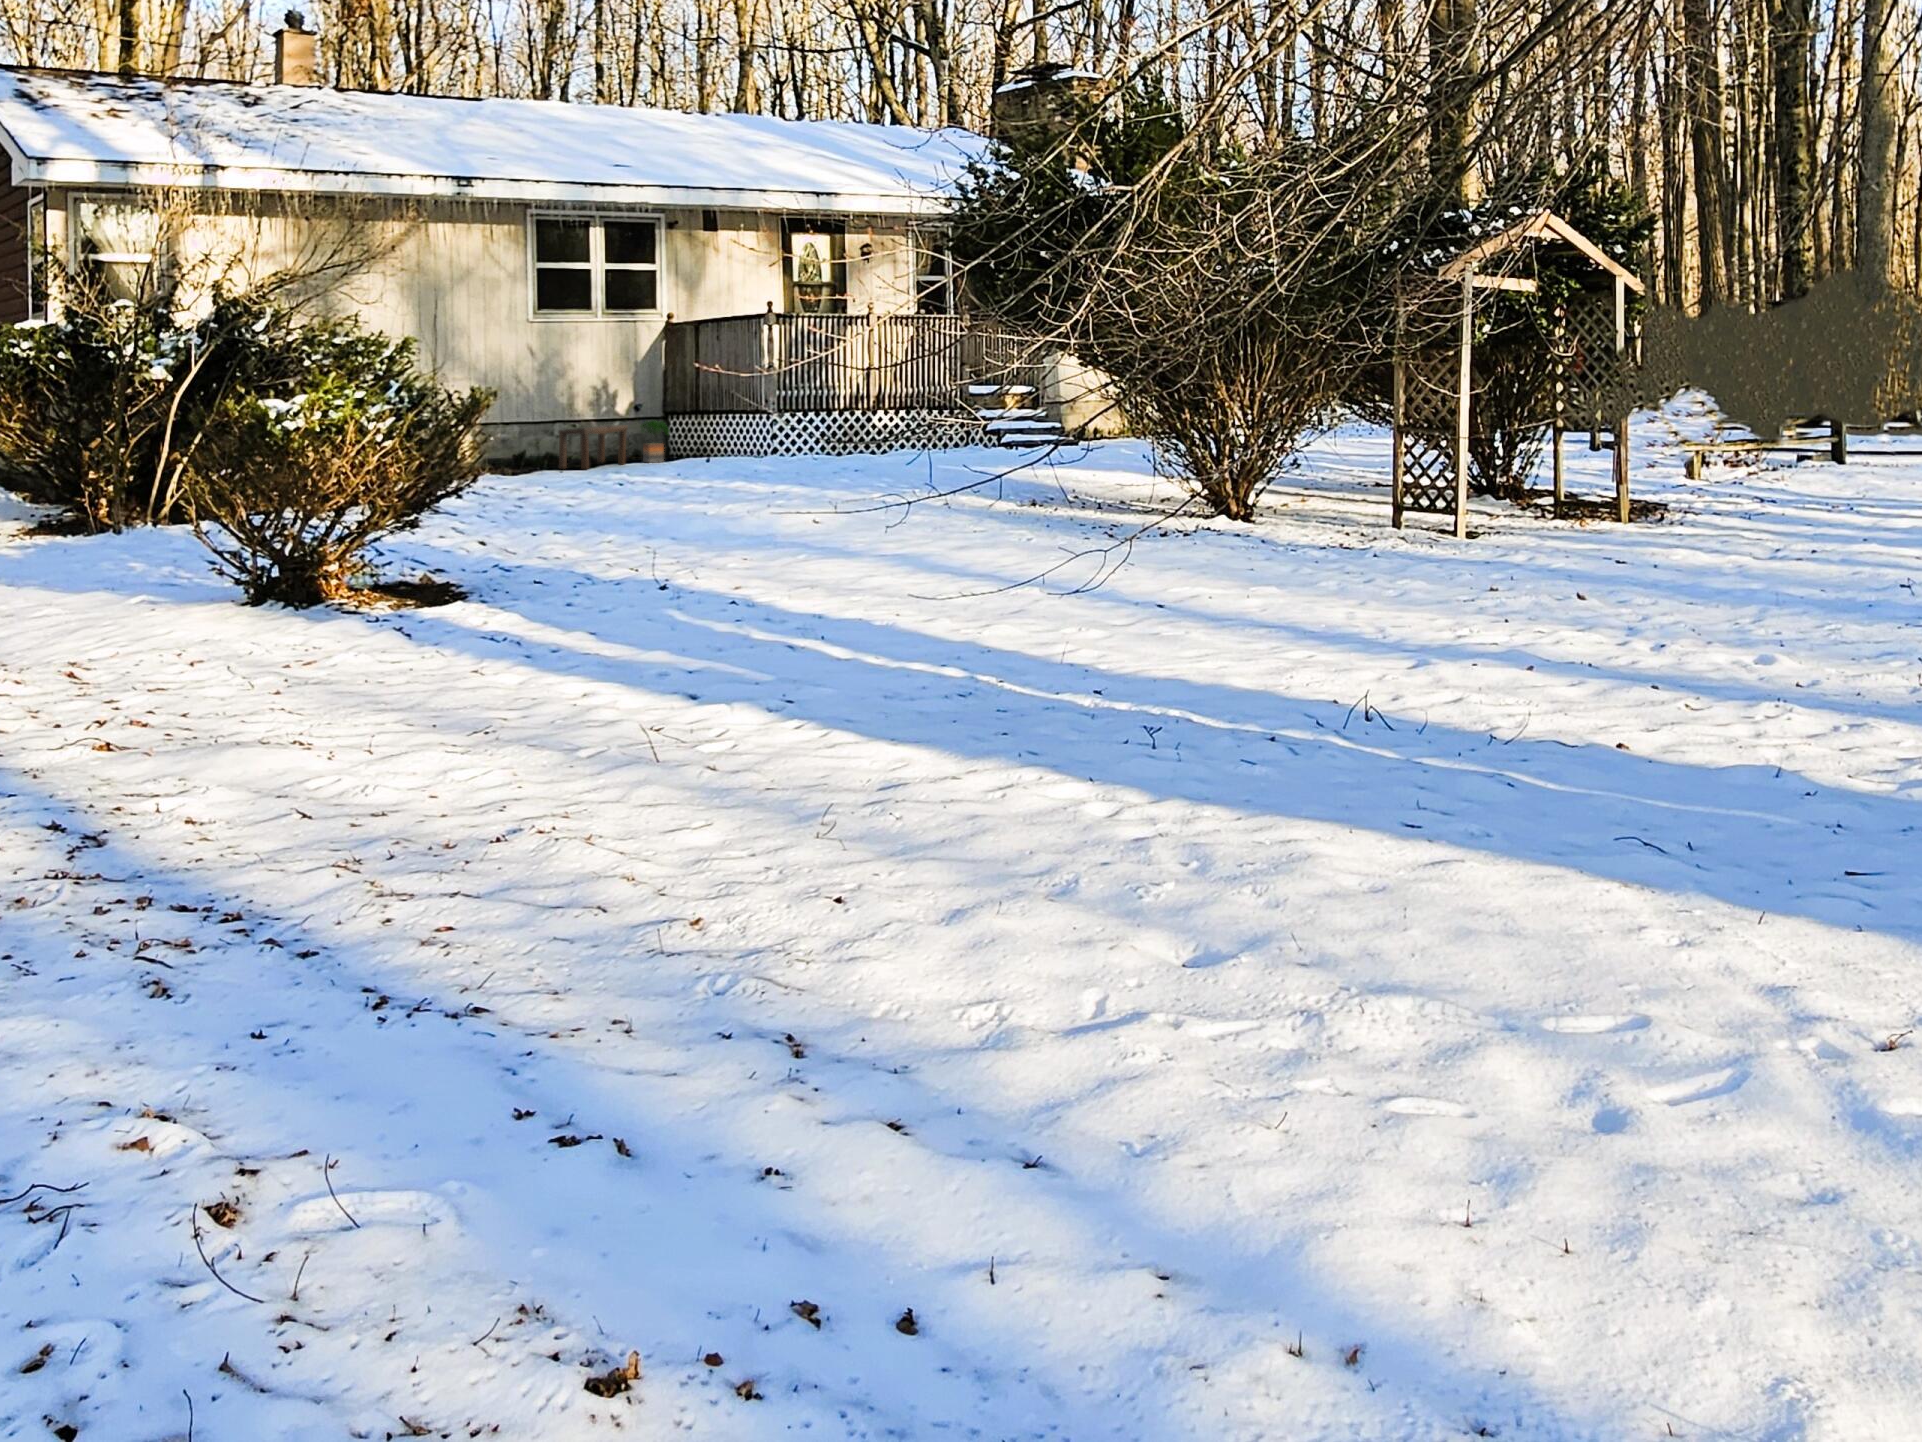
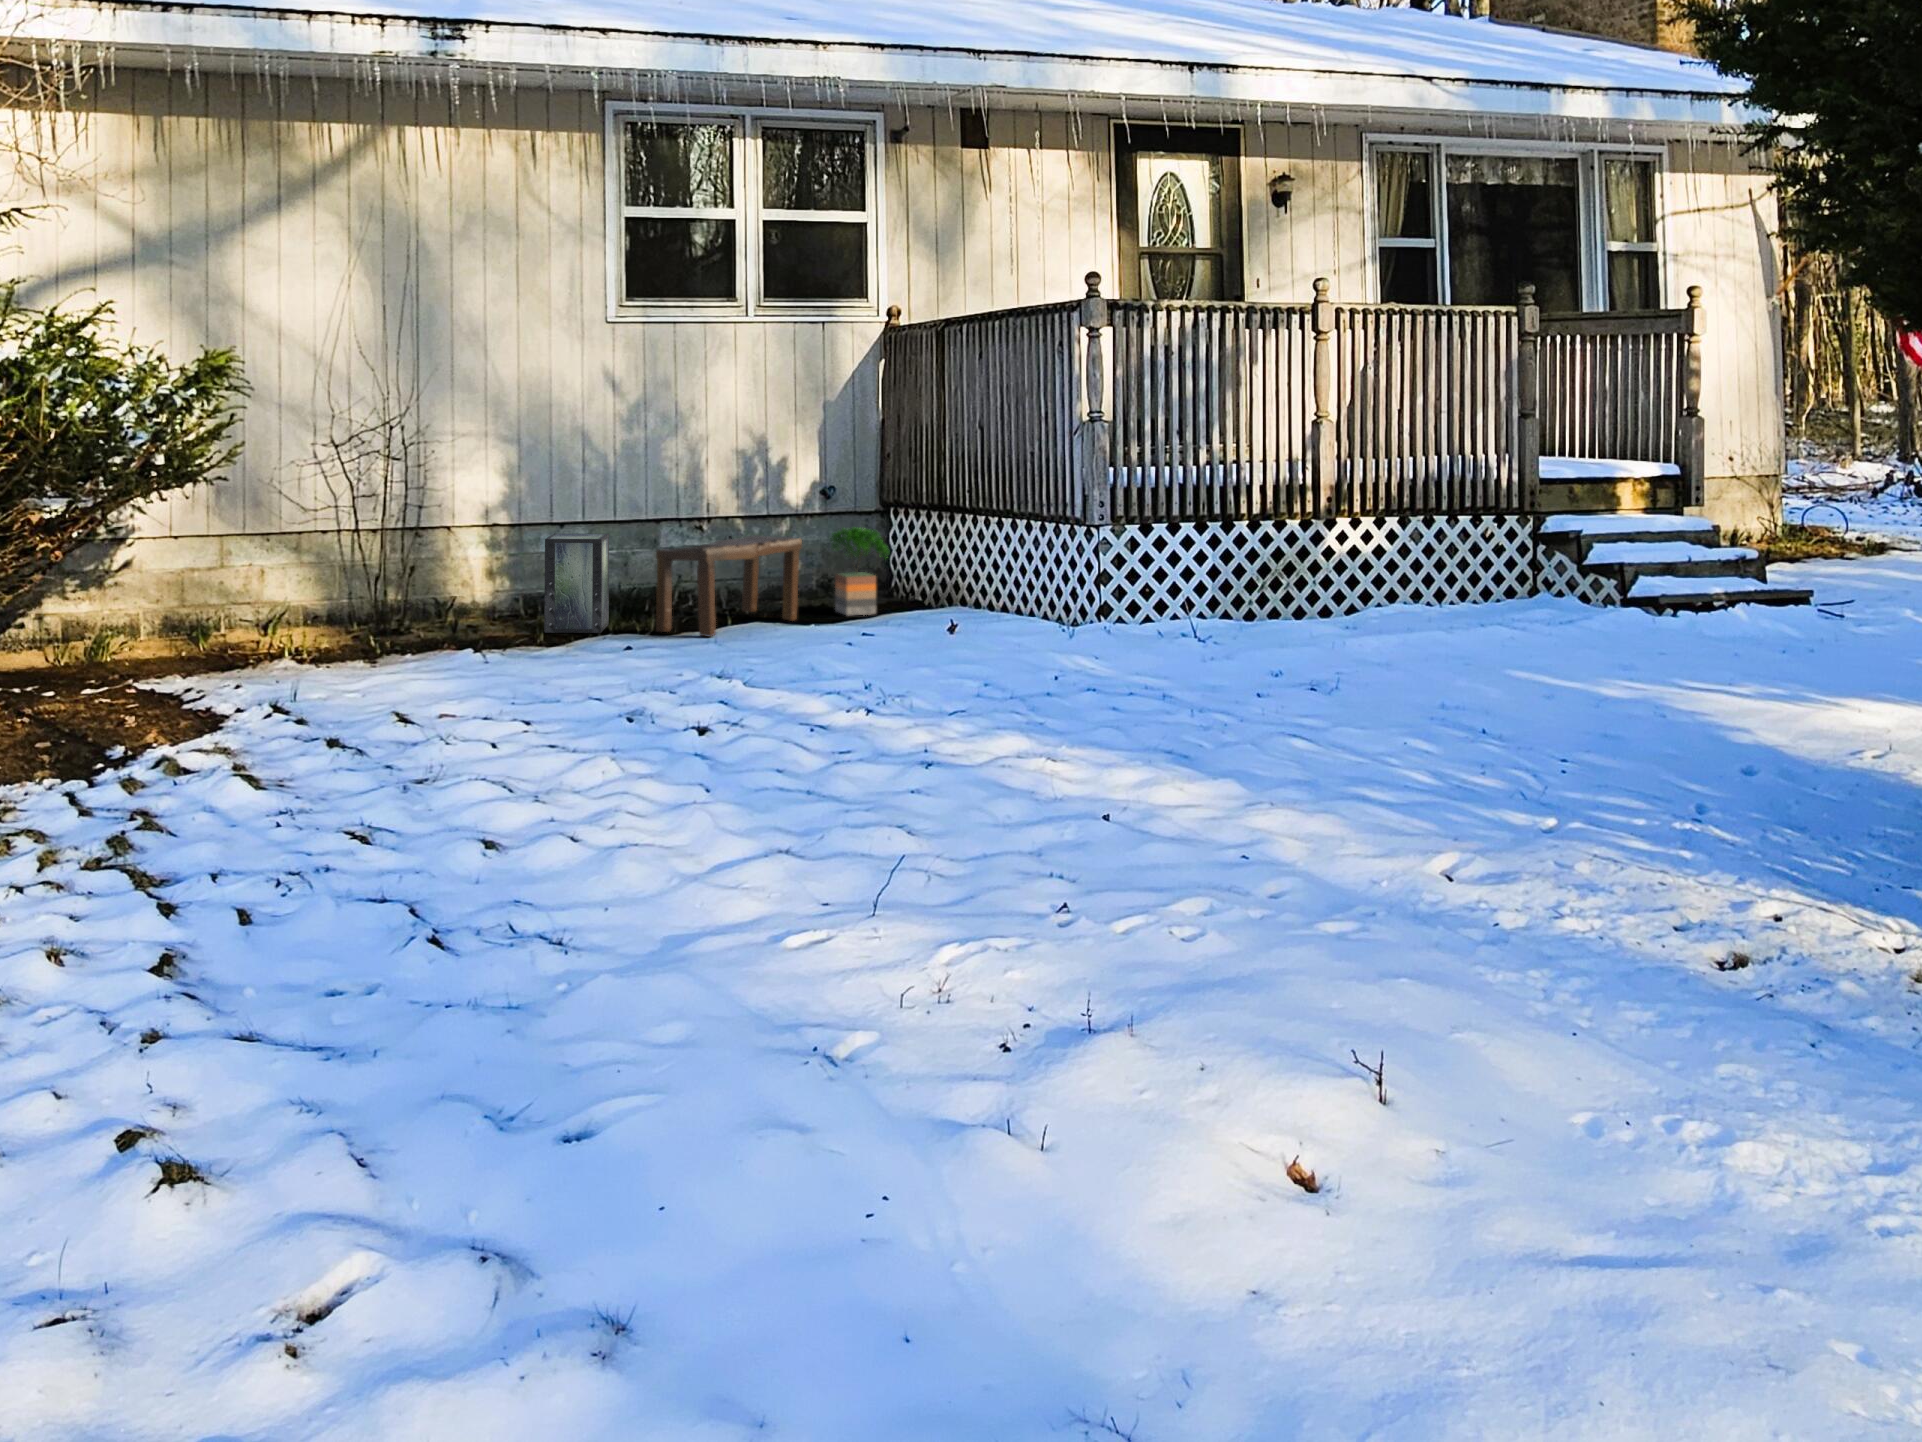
storage box: none [504,424,533,471] -> present [544,533,609,633]

